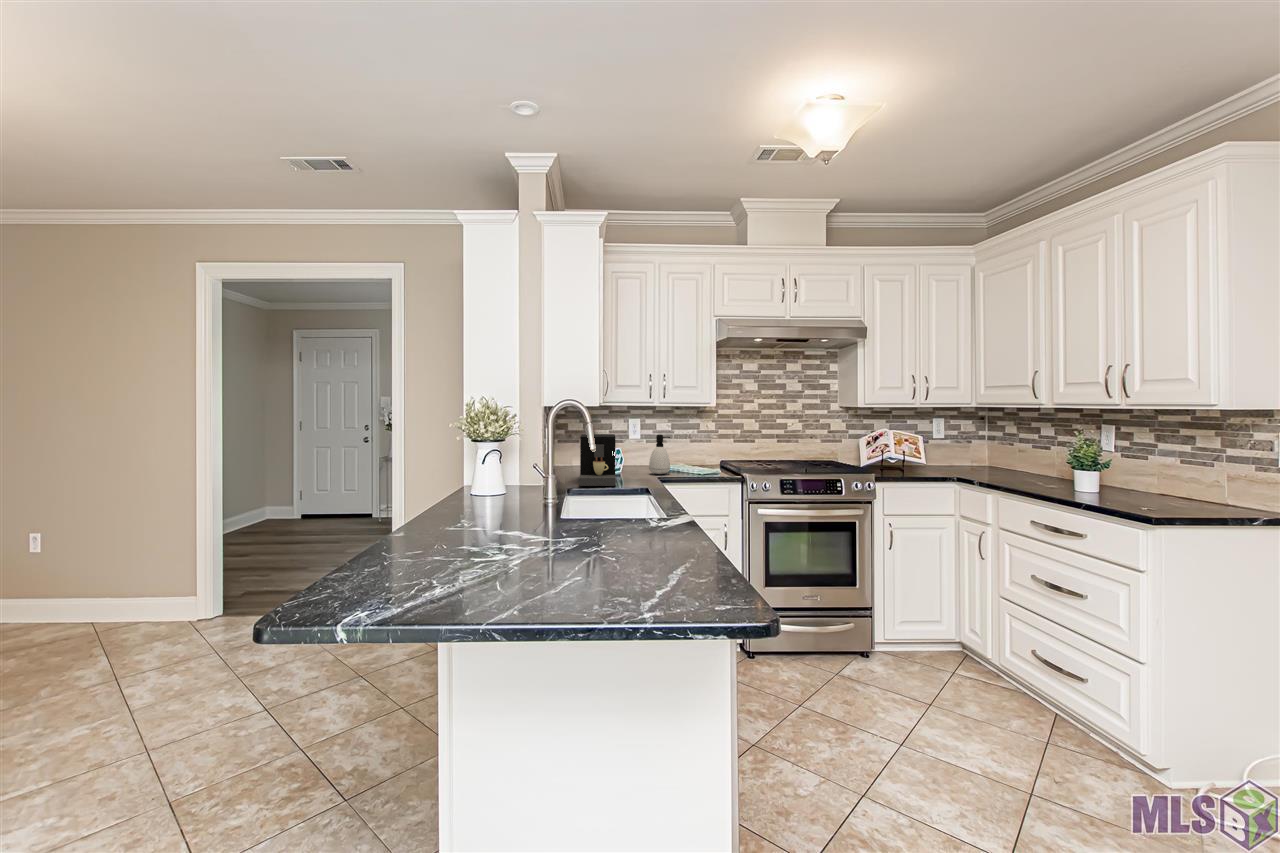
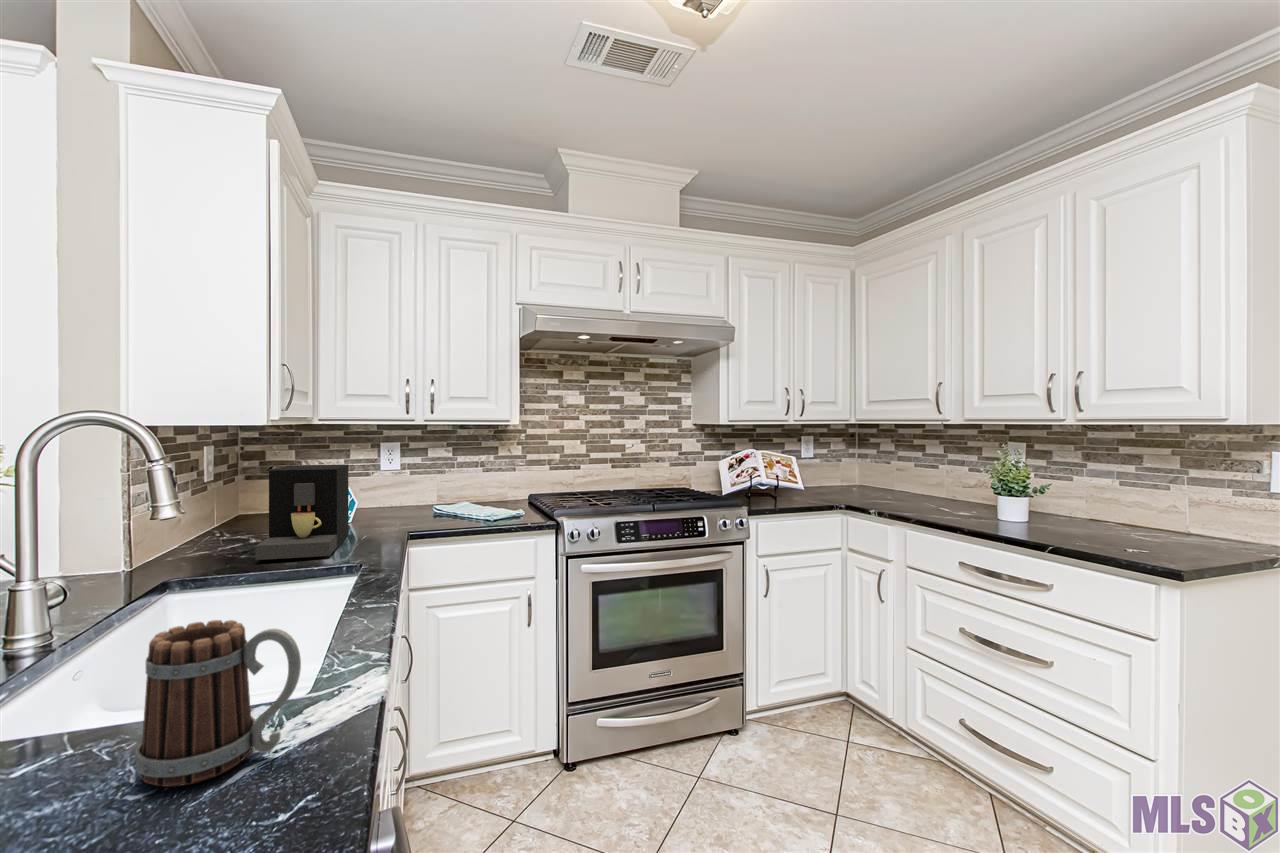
soap dispenser: present [649,435,670,474] -> none [412,463,447,525]
mug: none [618,490,668,541] -> present [136,620,301,787]

